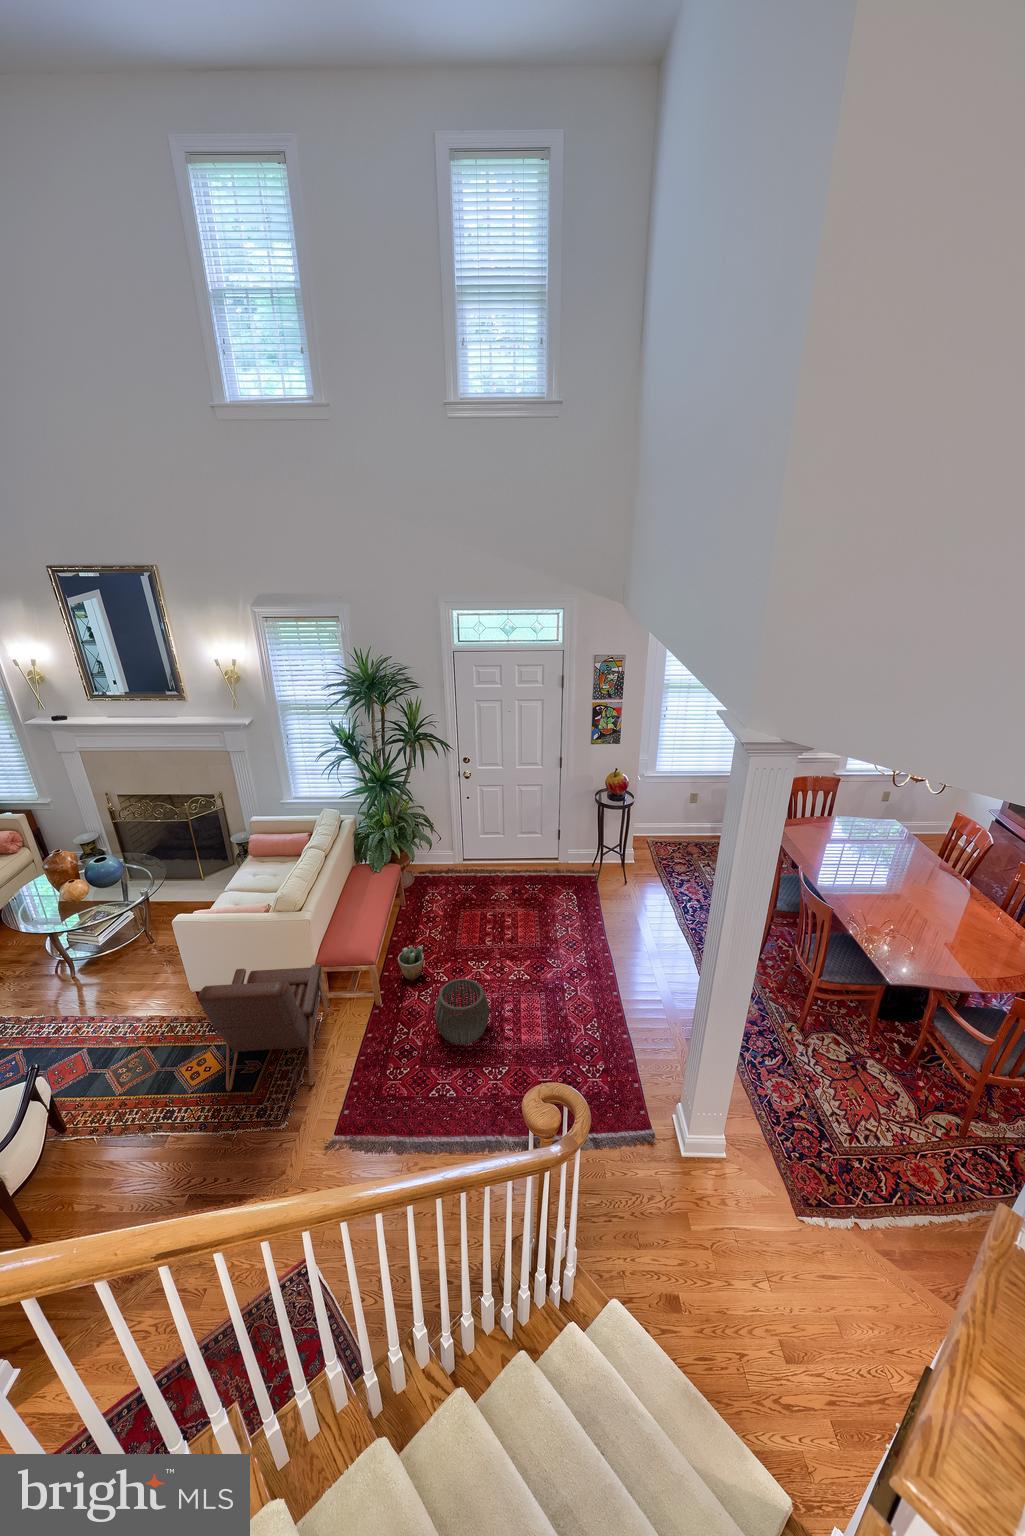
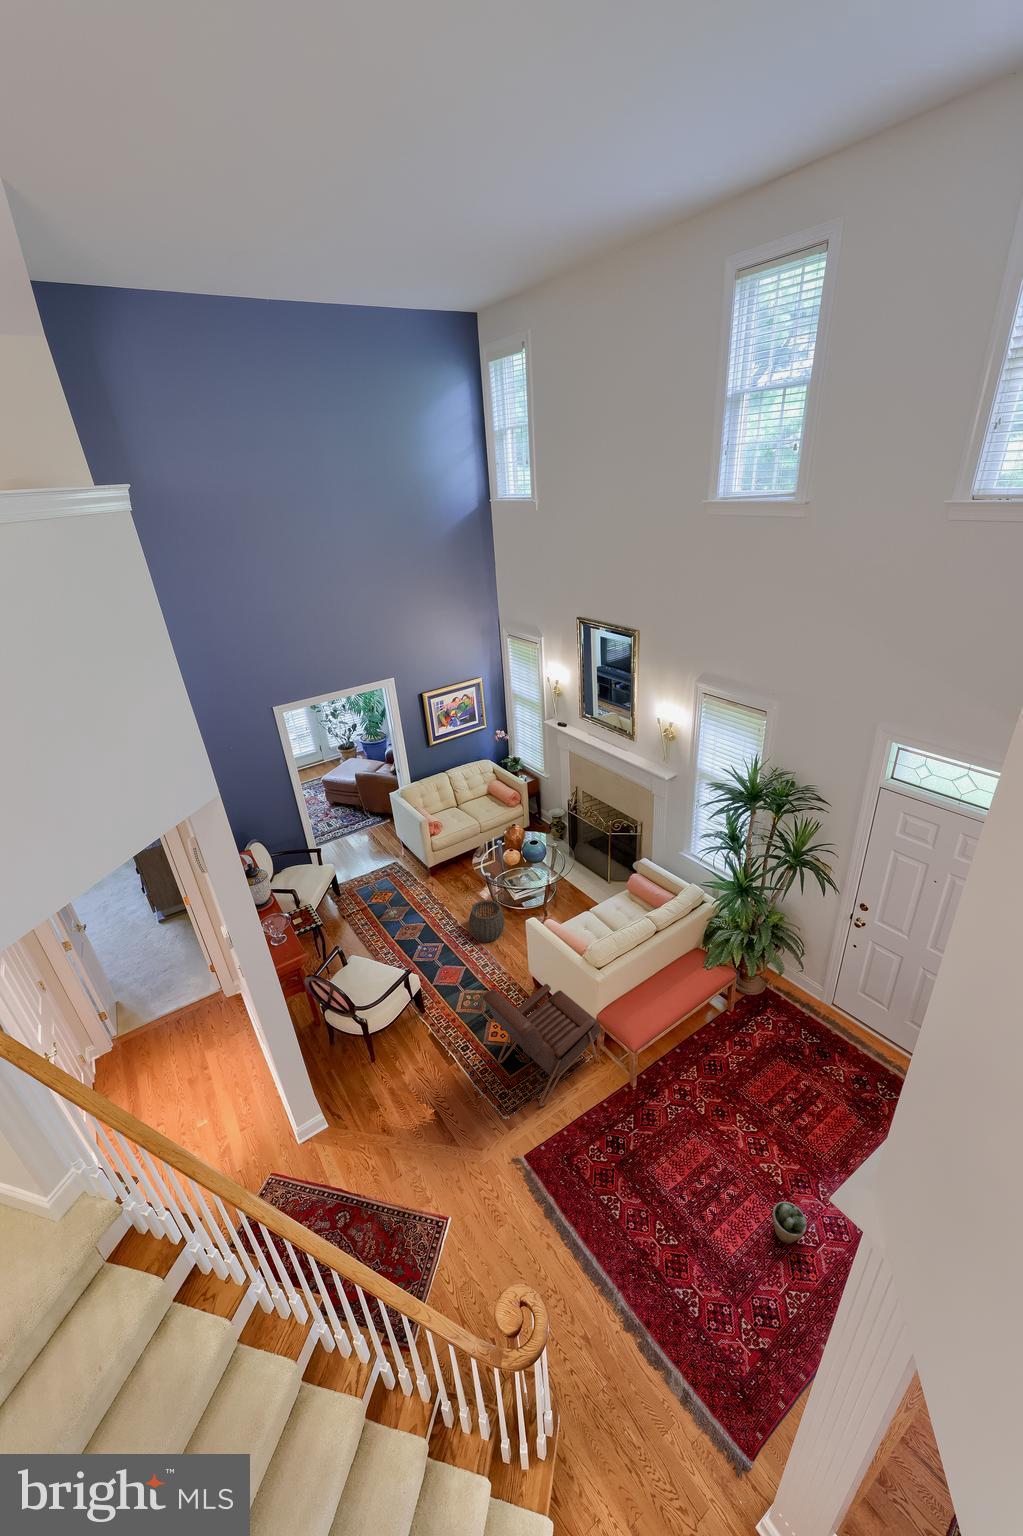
potted plant: present [398,946,424,980] -> present [773,1202,807,1244]
woven basket: present [435,978,490,1045] -> present [469,900,505,942]

